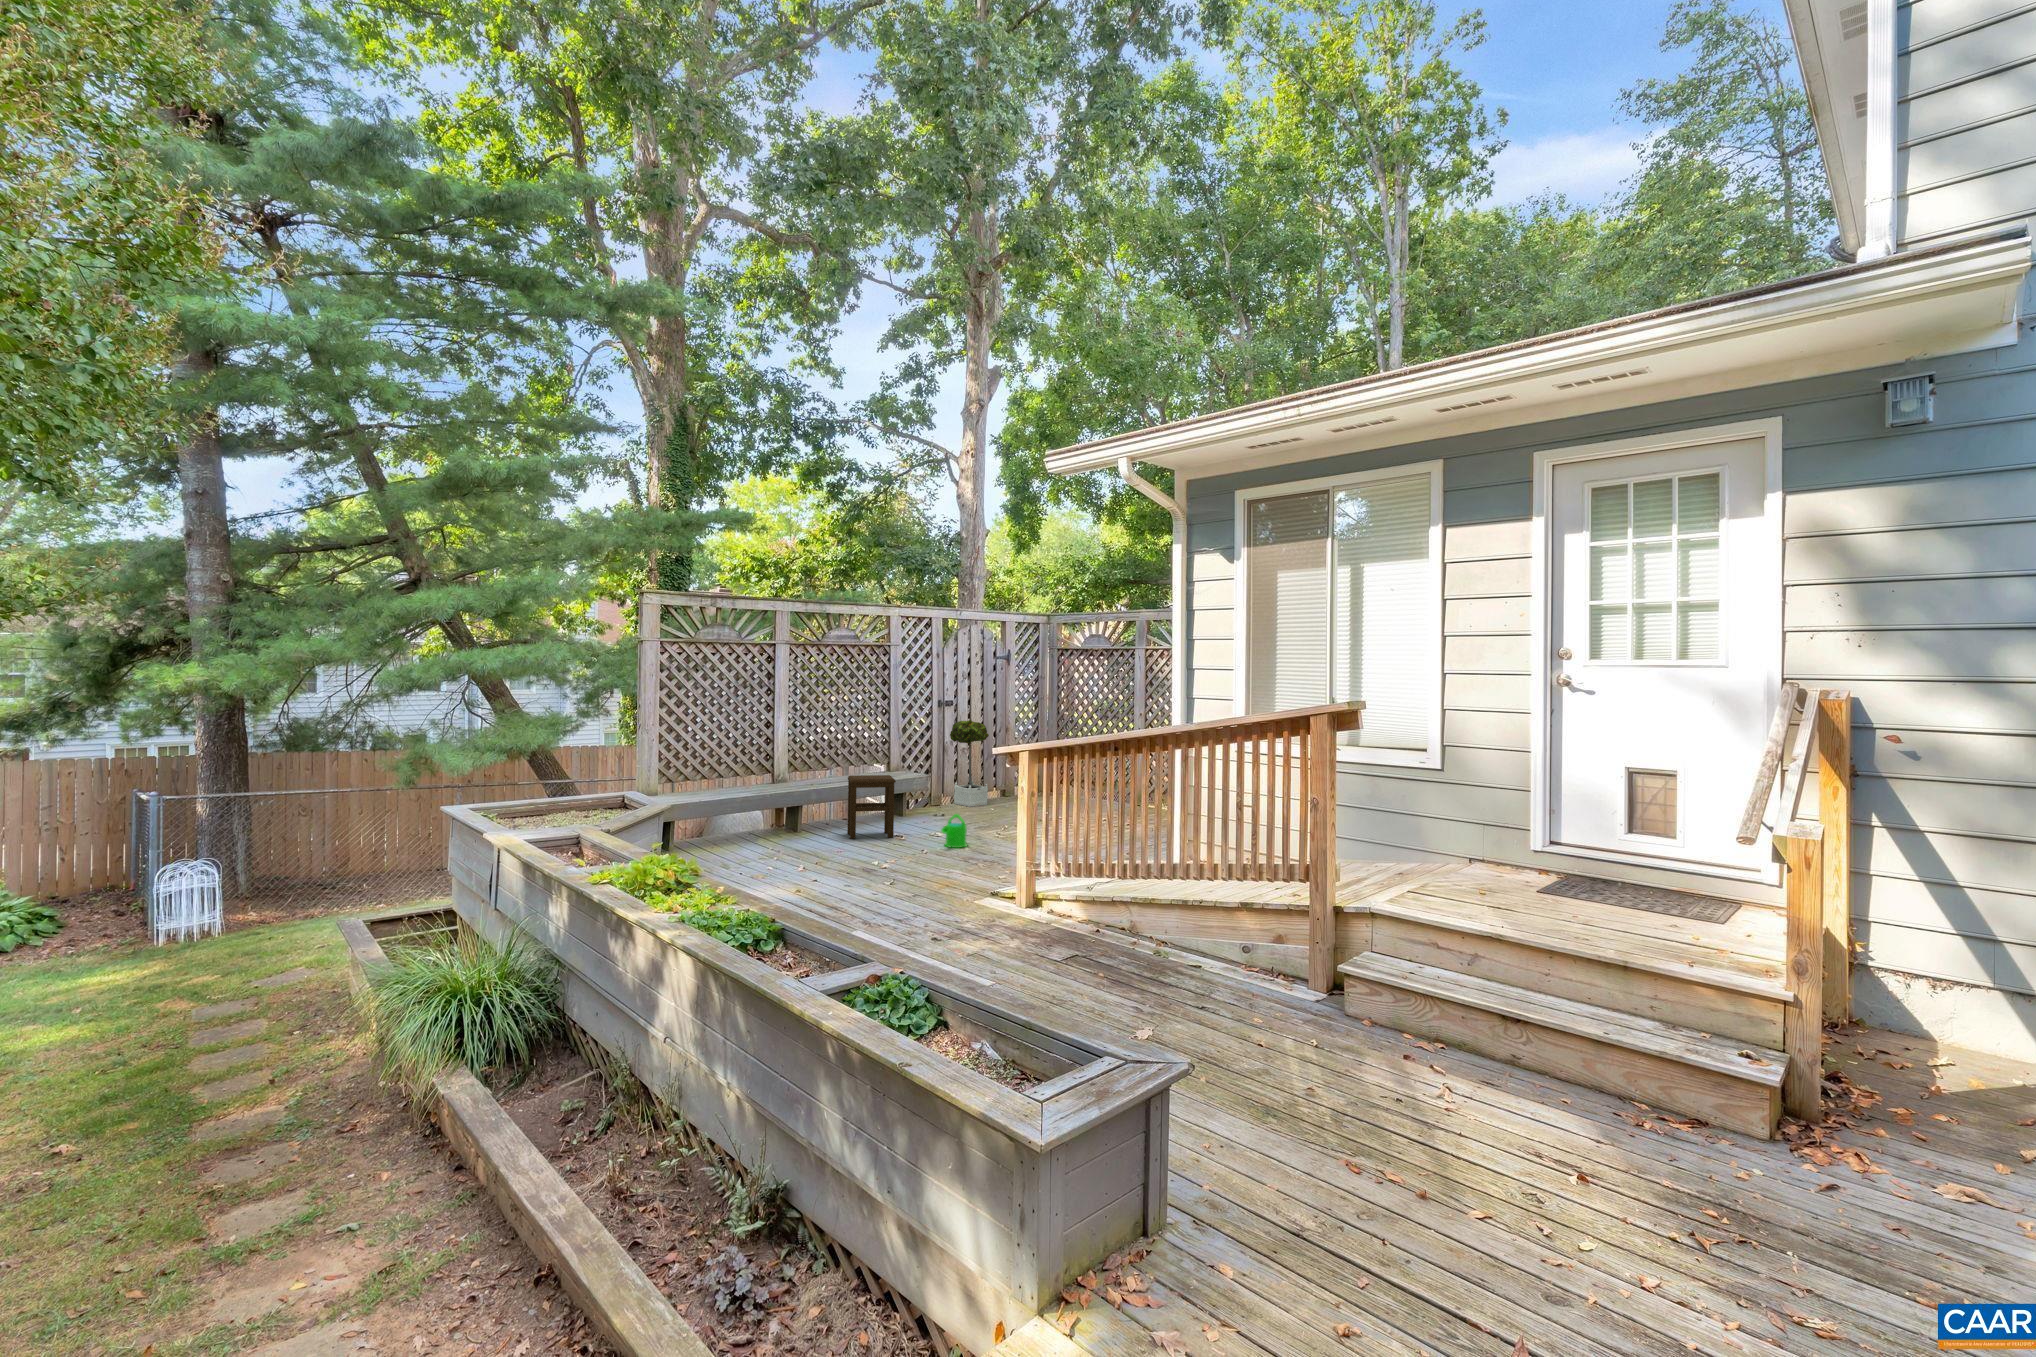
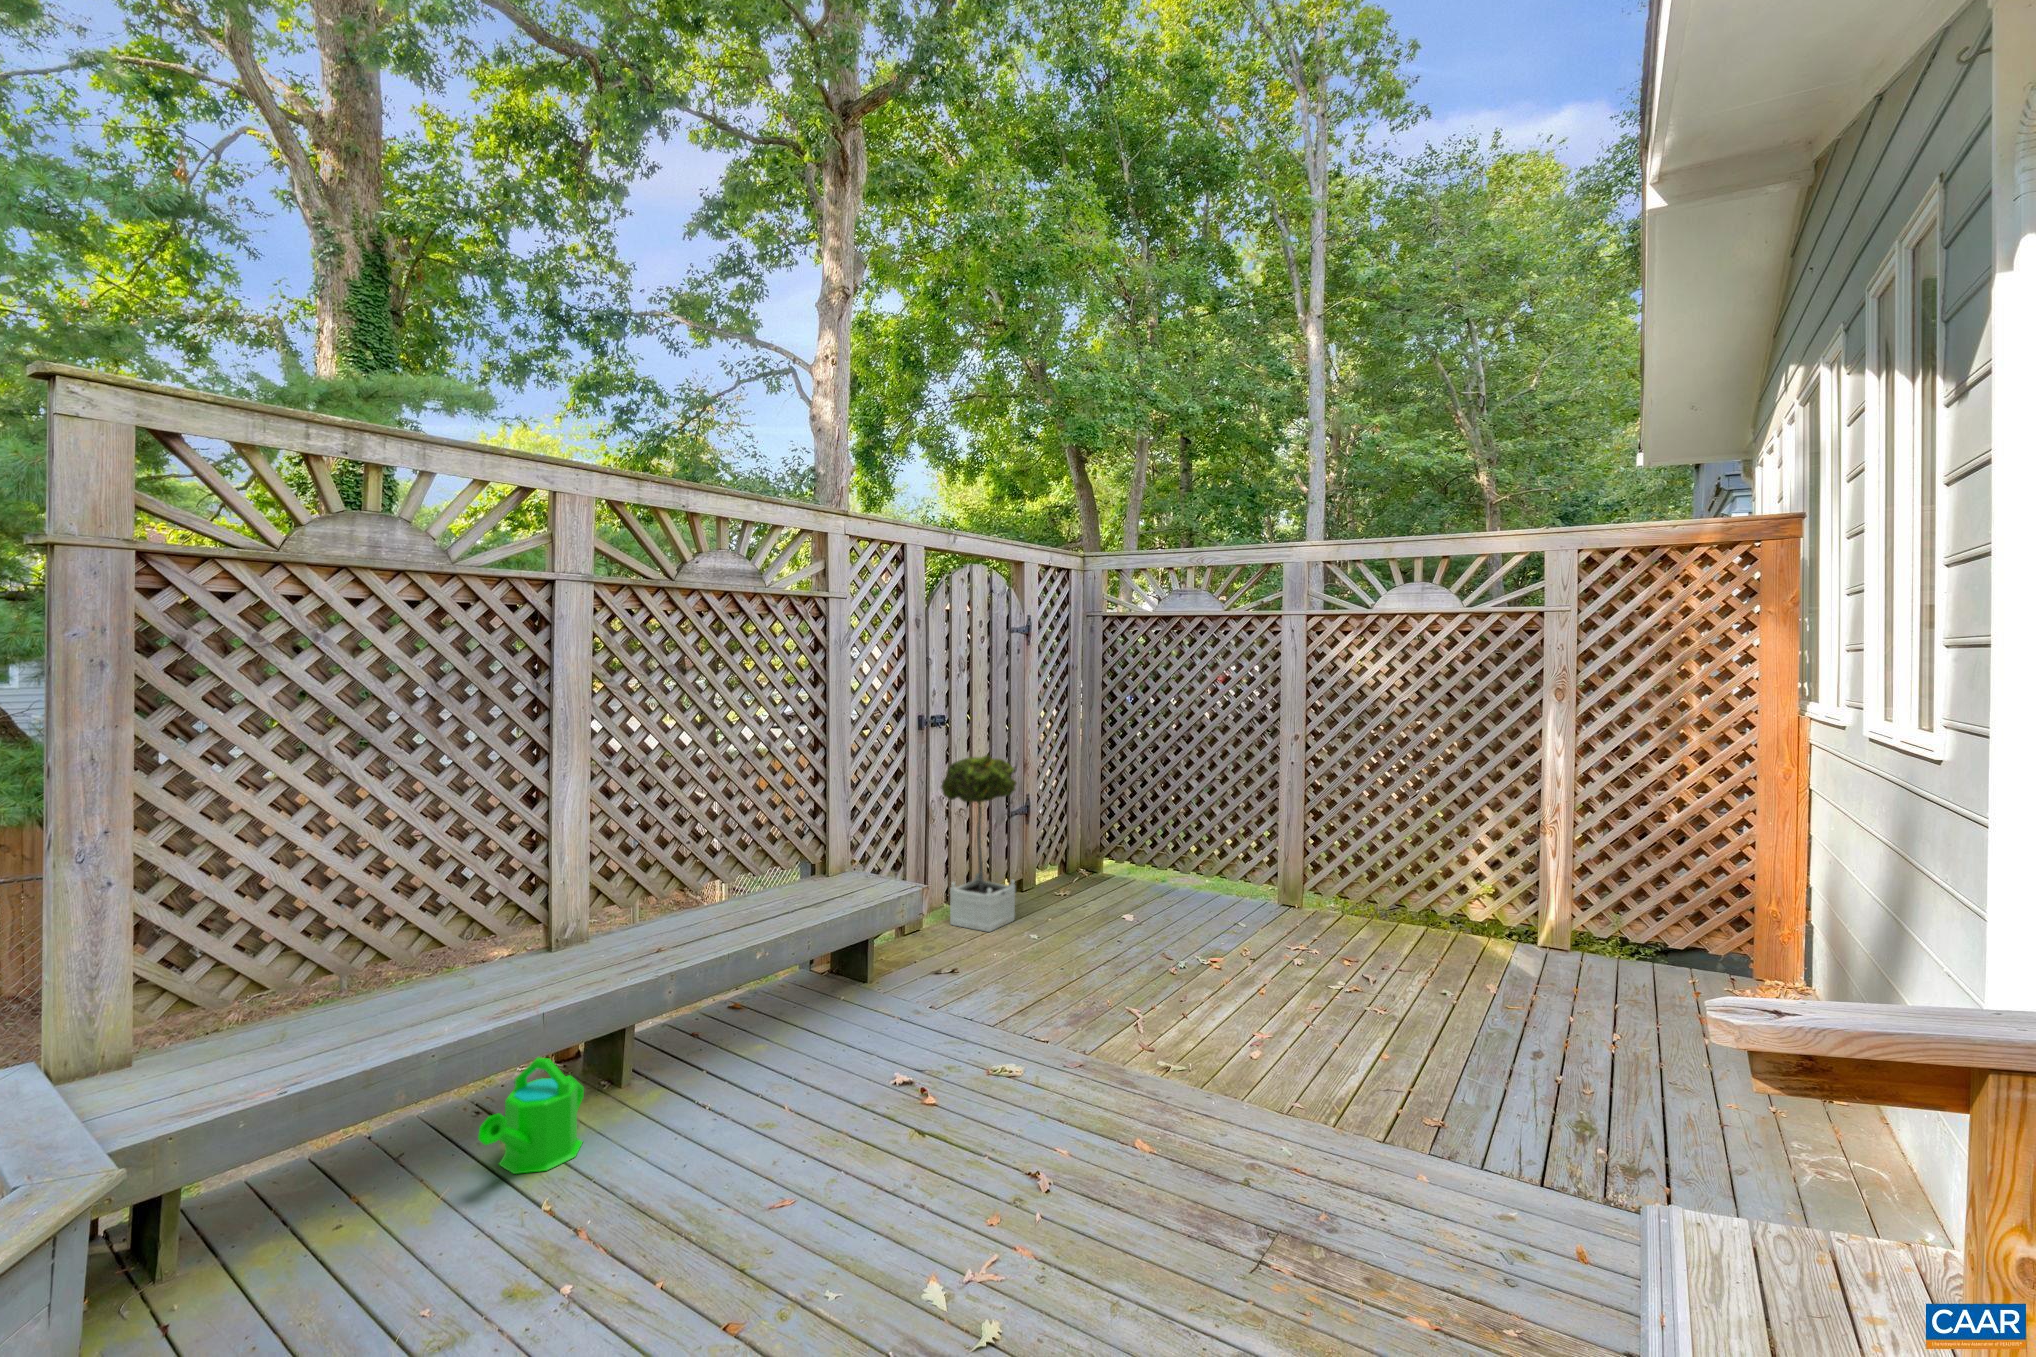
stool: present [847,775,896,839] -> none [798,925,951,1147]
watering can: present [942,814,967,848] -> present [478,1057,584,1174]

